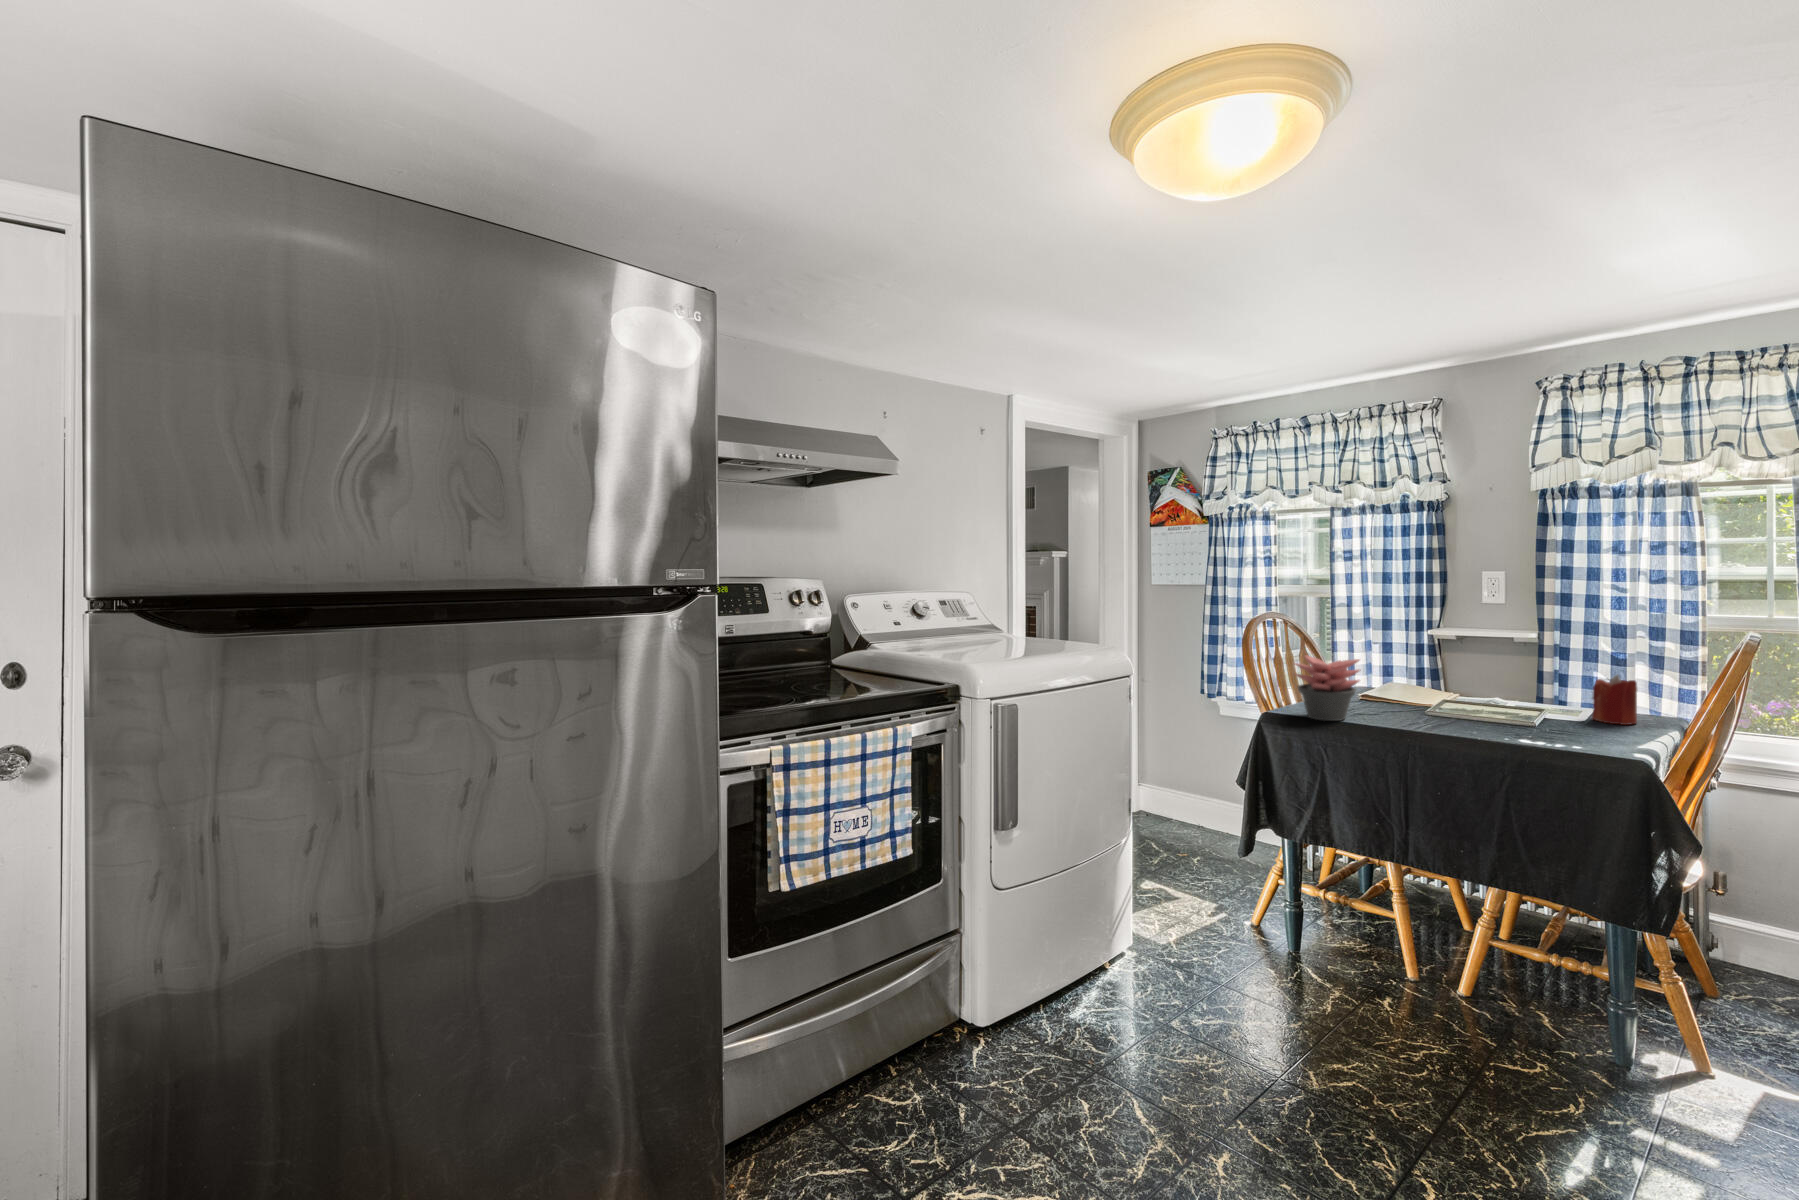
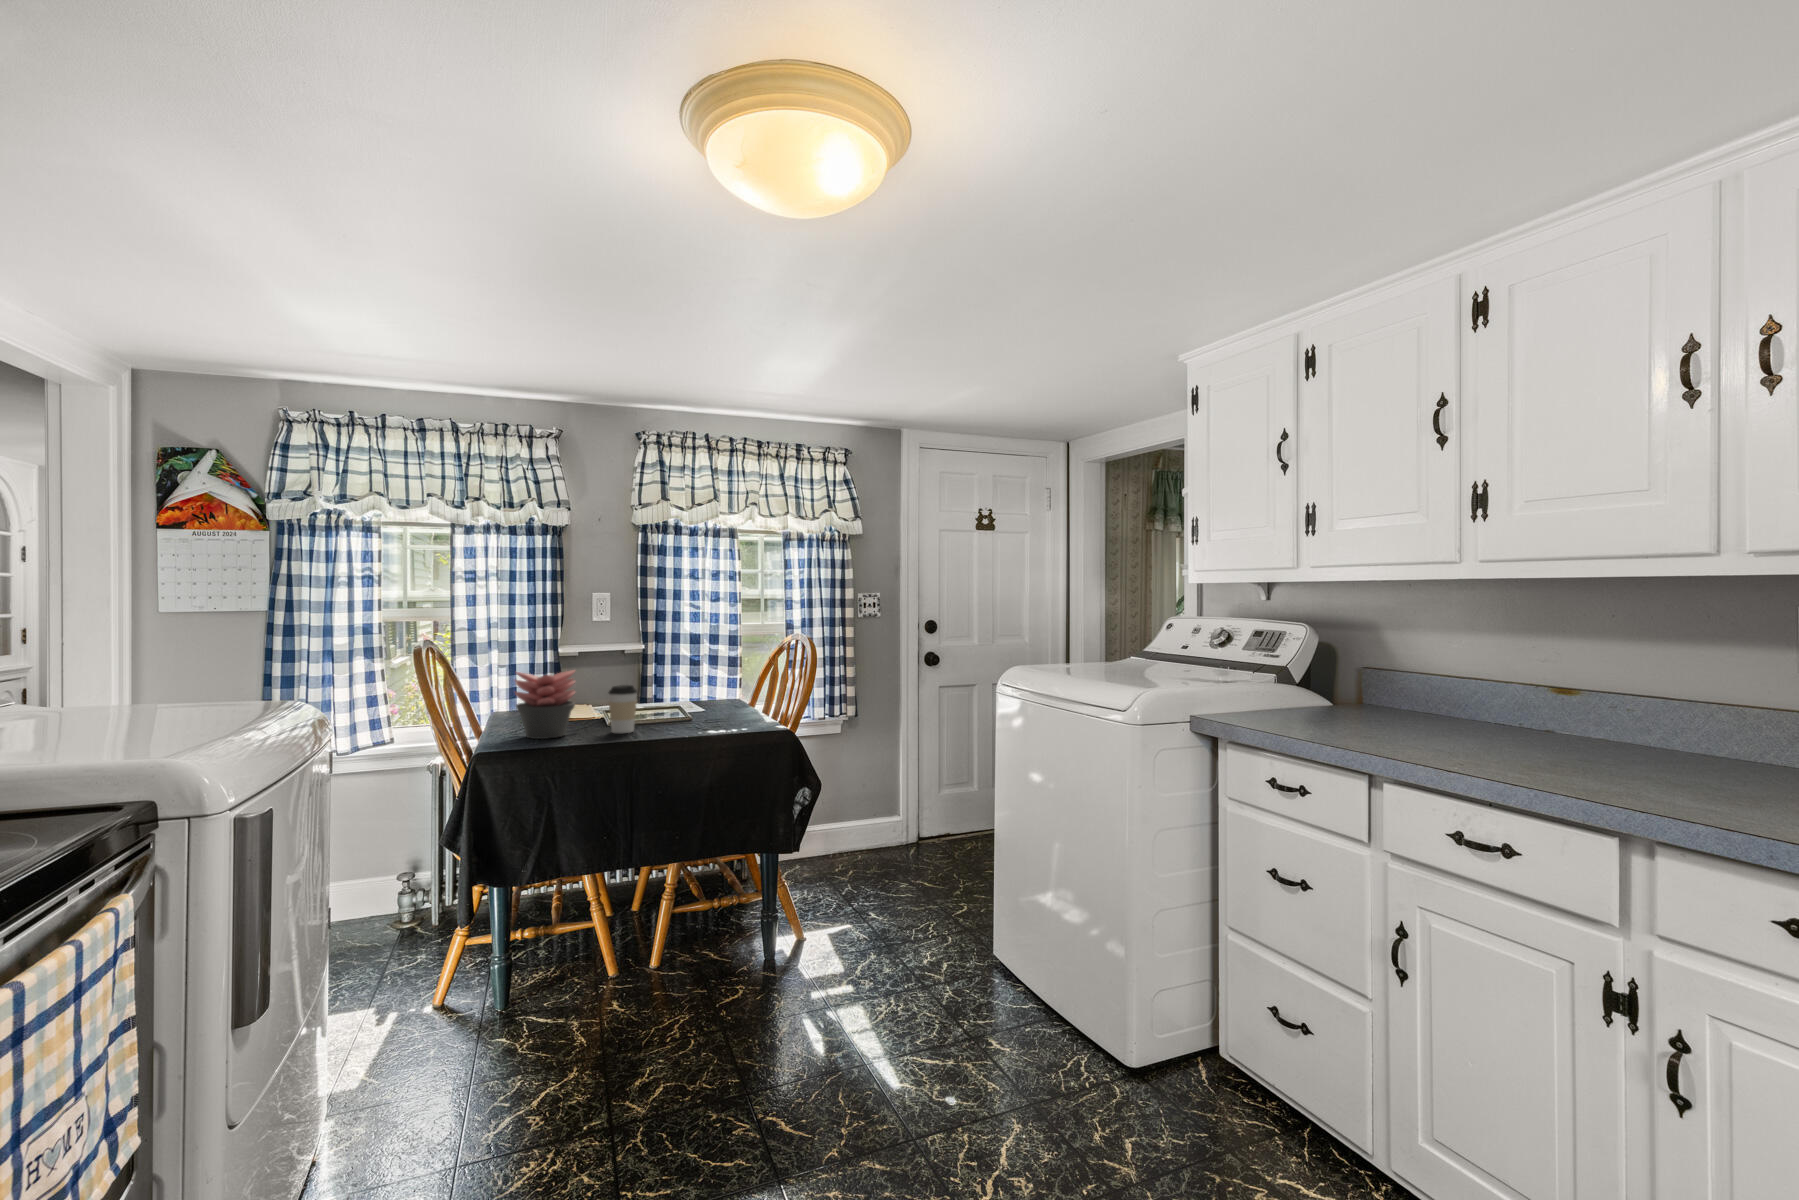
candle: present [1592,674,1637,725] -> none [715,669,741,708]
coffee cup: none [1388,680,1423,730] -> present [608,685,637,733]

